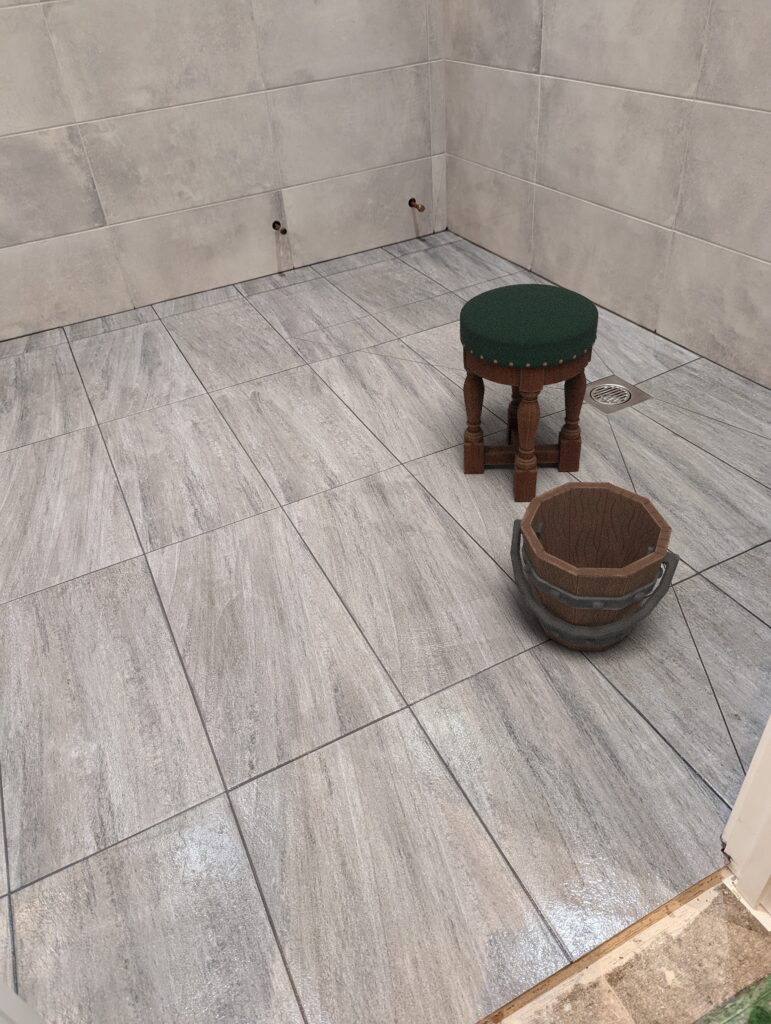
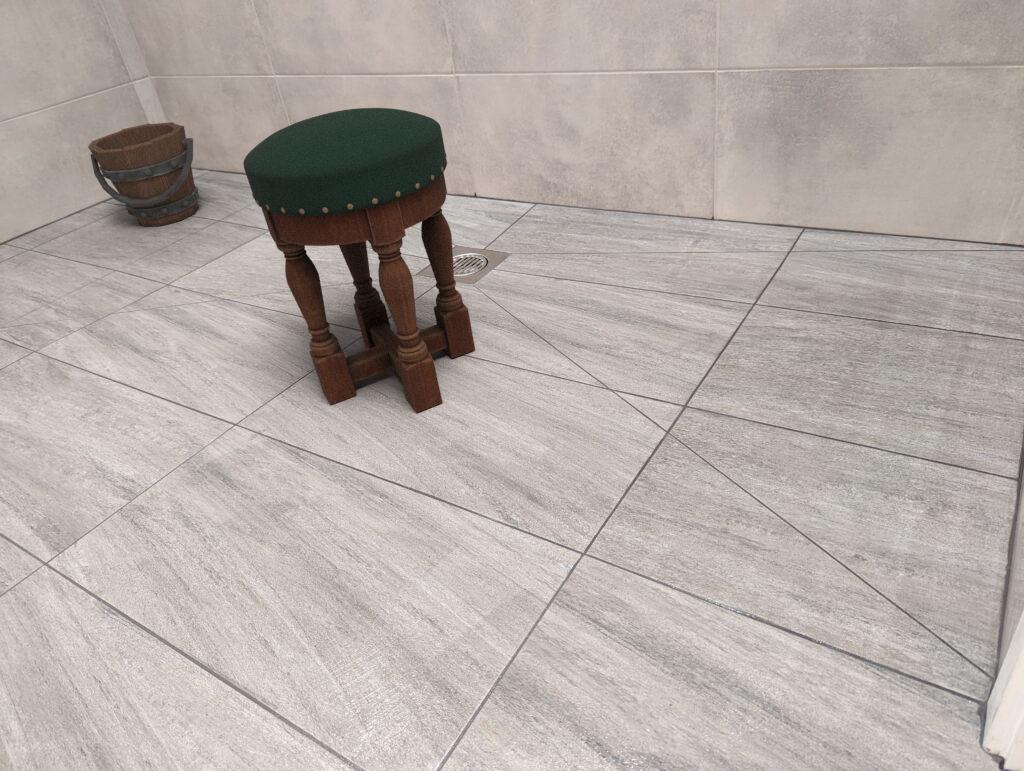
bucket: present [510,482,680,651] -> present [88,122,199,226]

